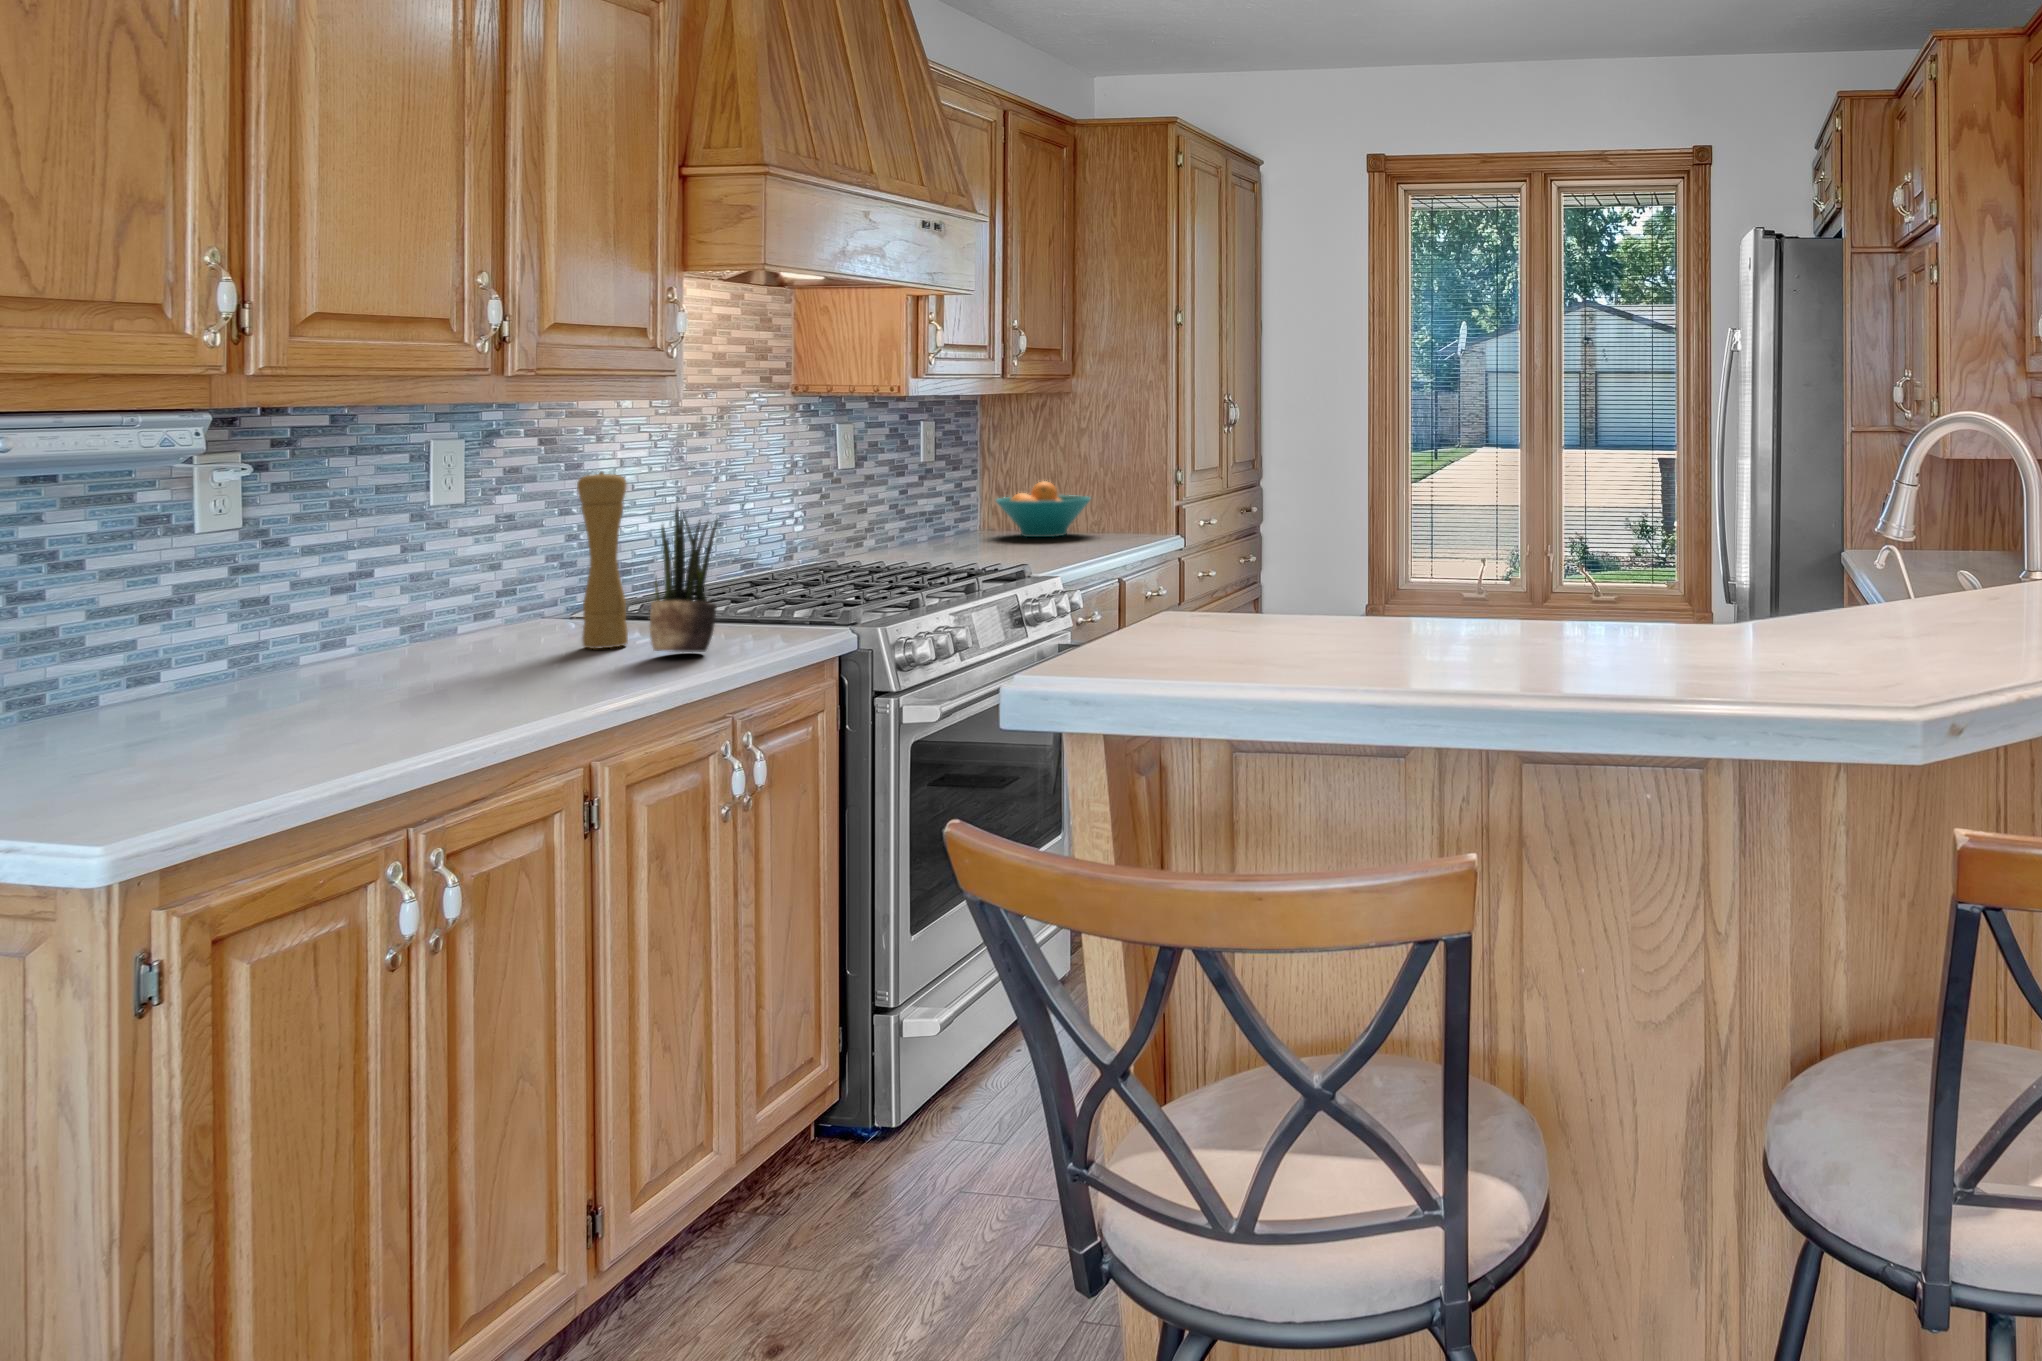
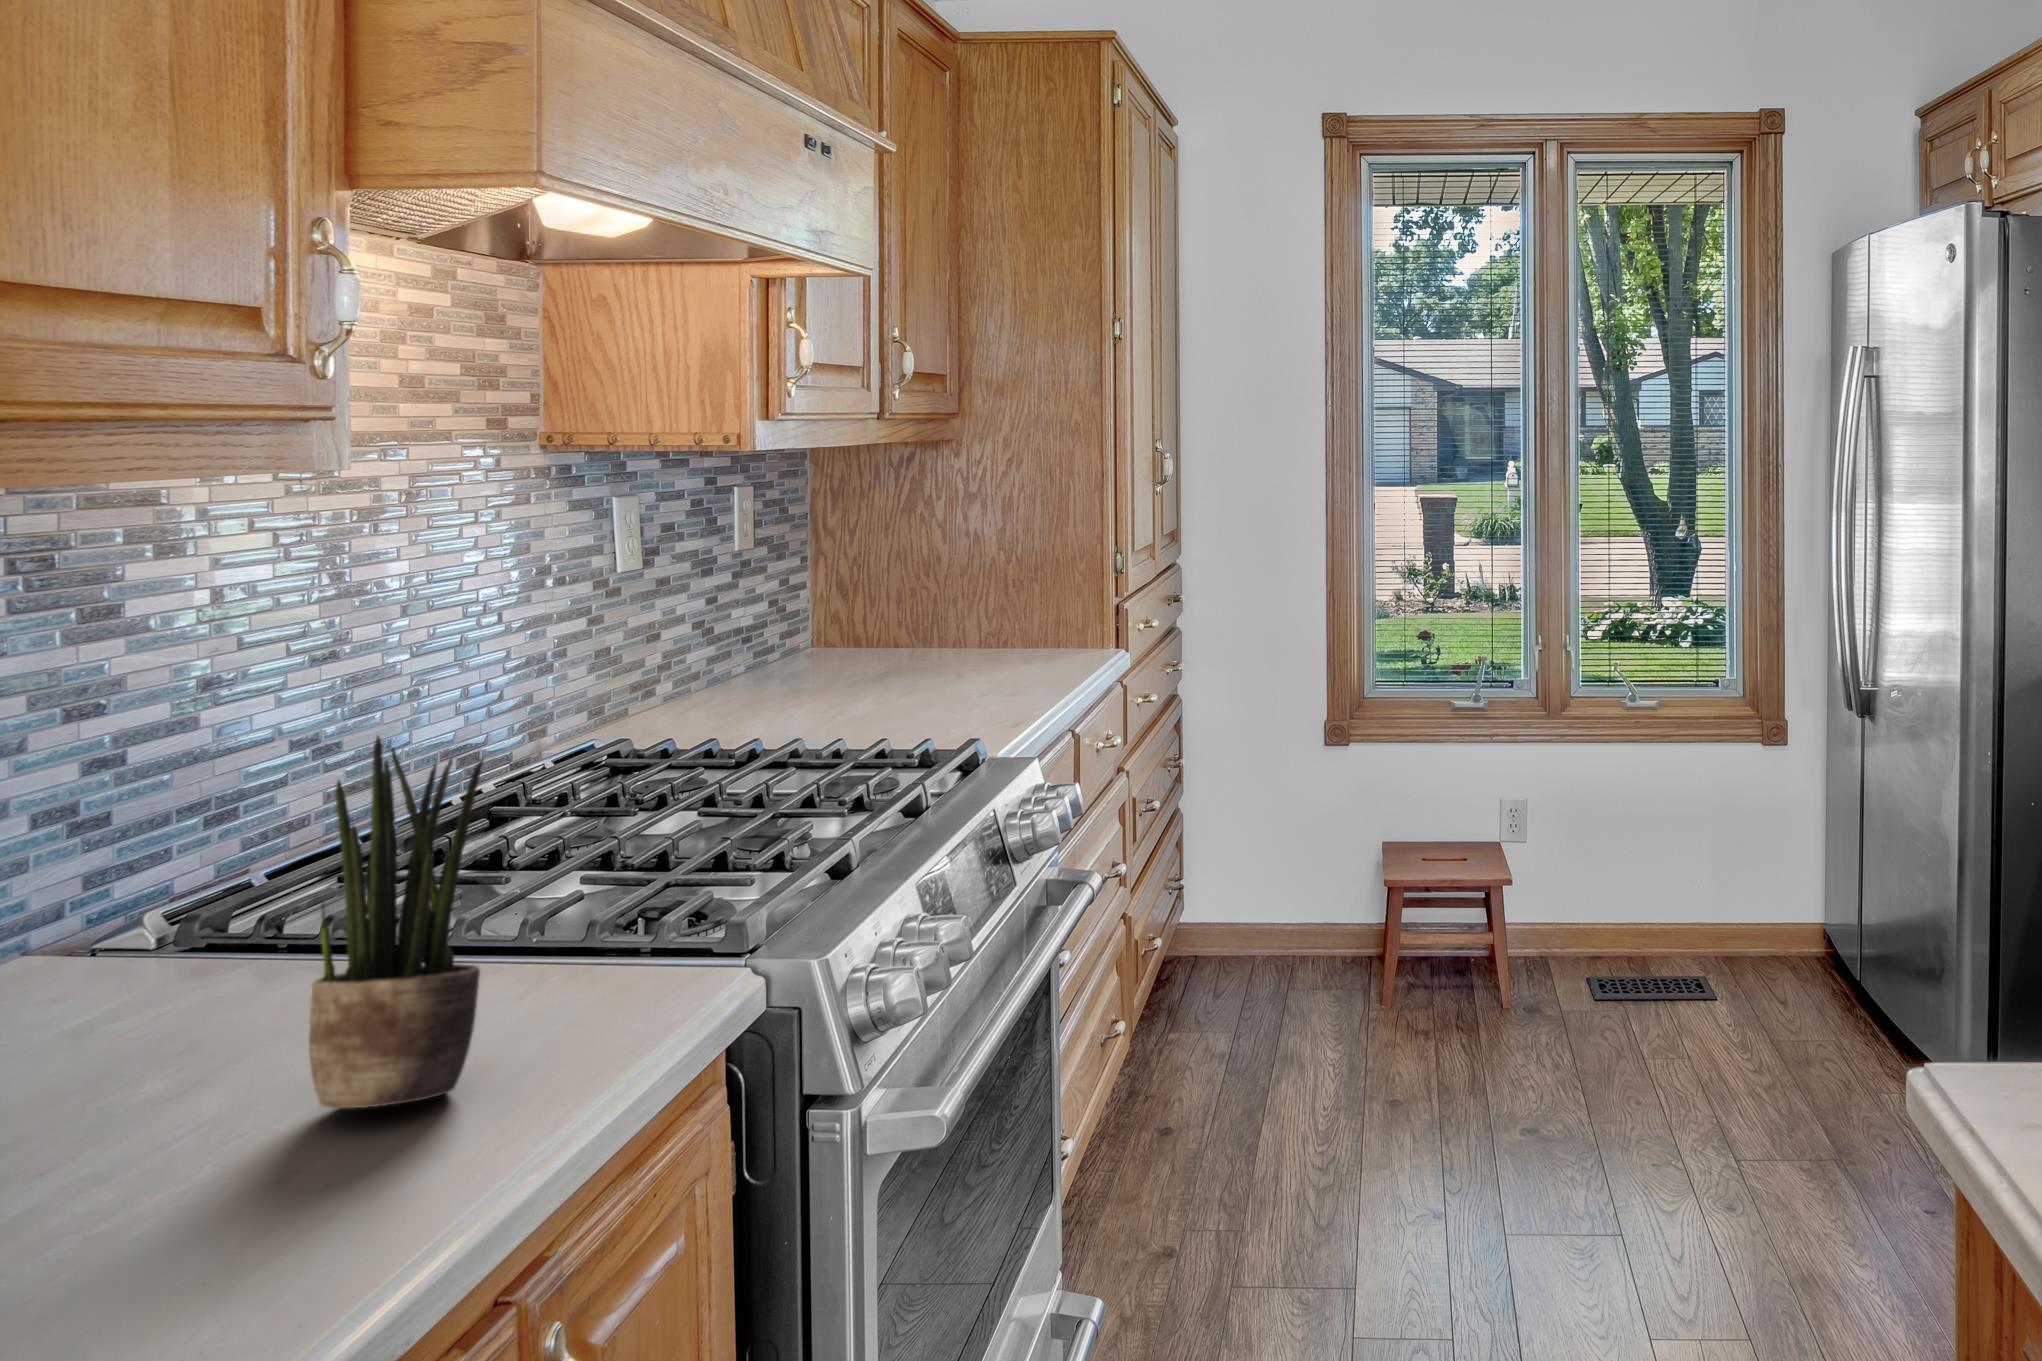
pepper mill: present [577,471,628,649] -> none [110,653,246,1089]
fruit bowl: present [996,481,1090,537] -> none [860,576,1015,666]

